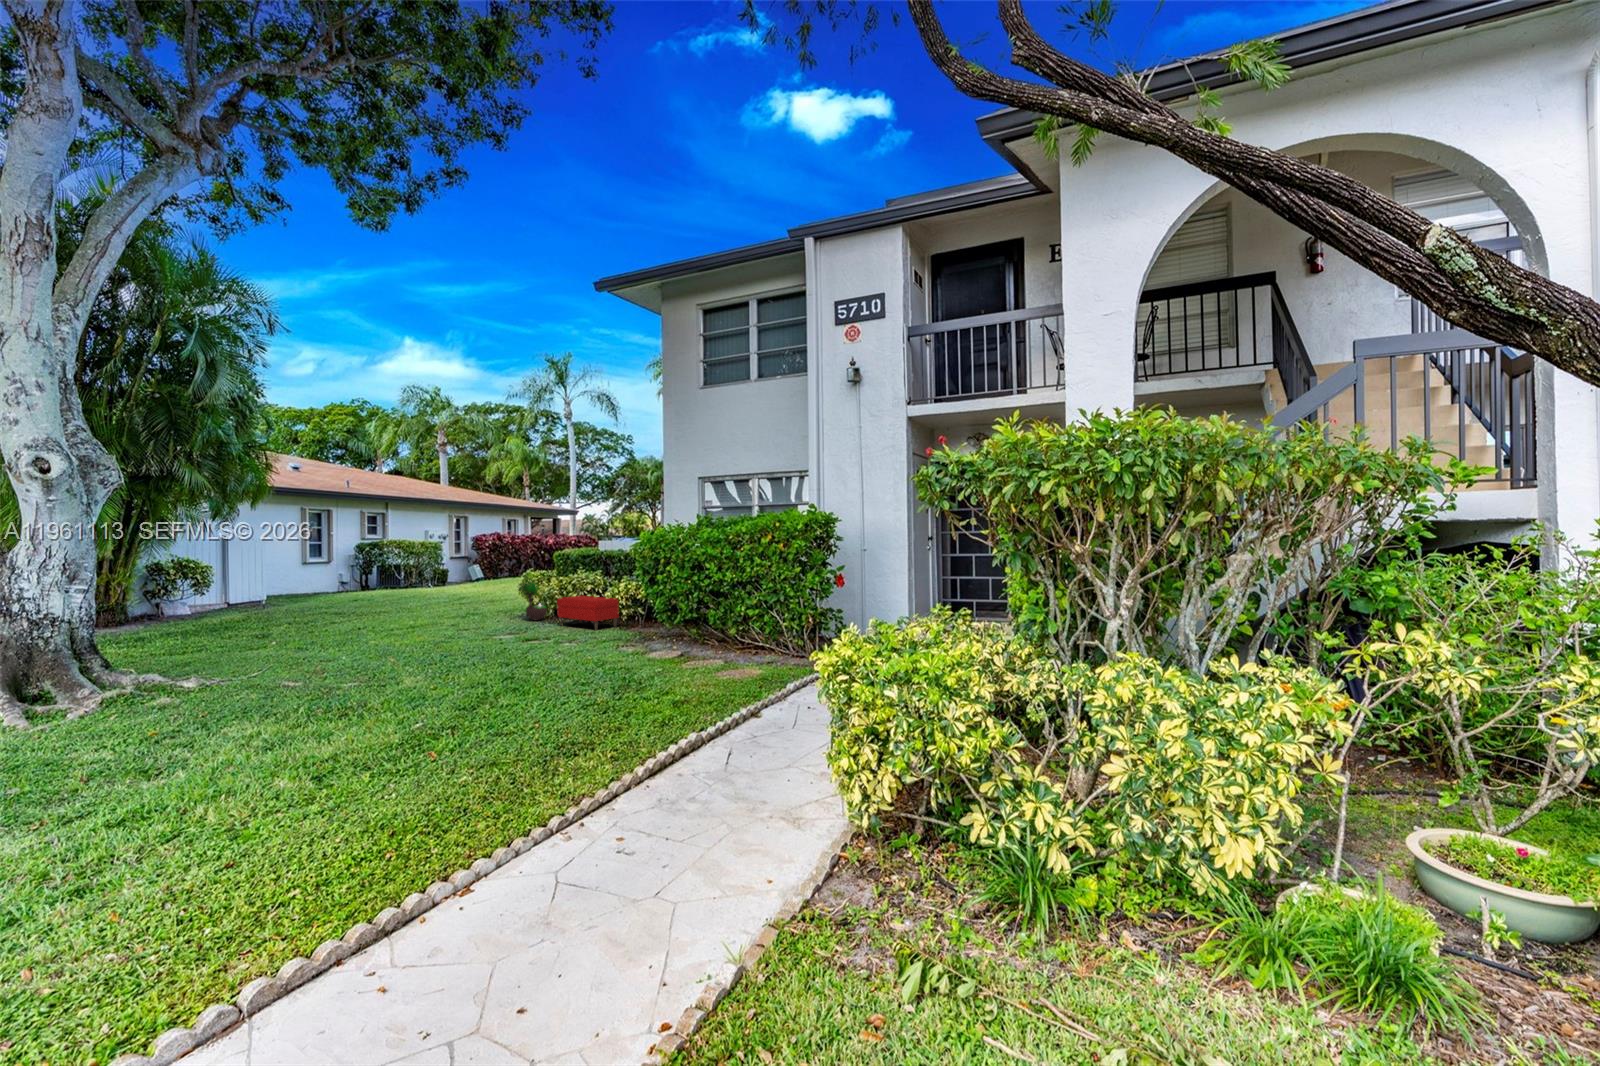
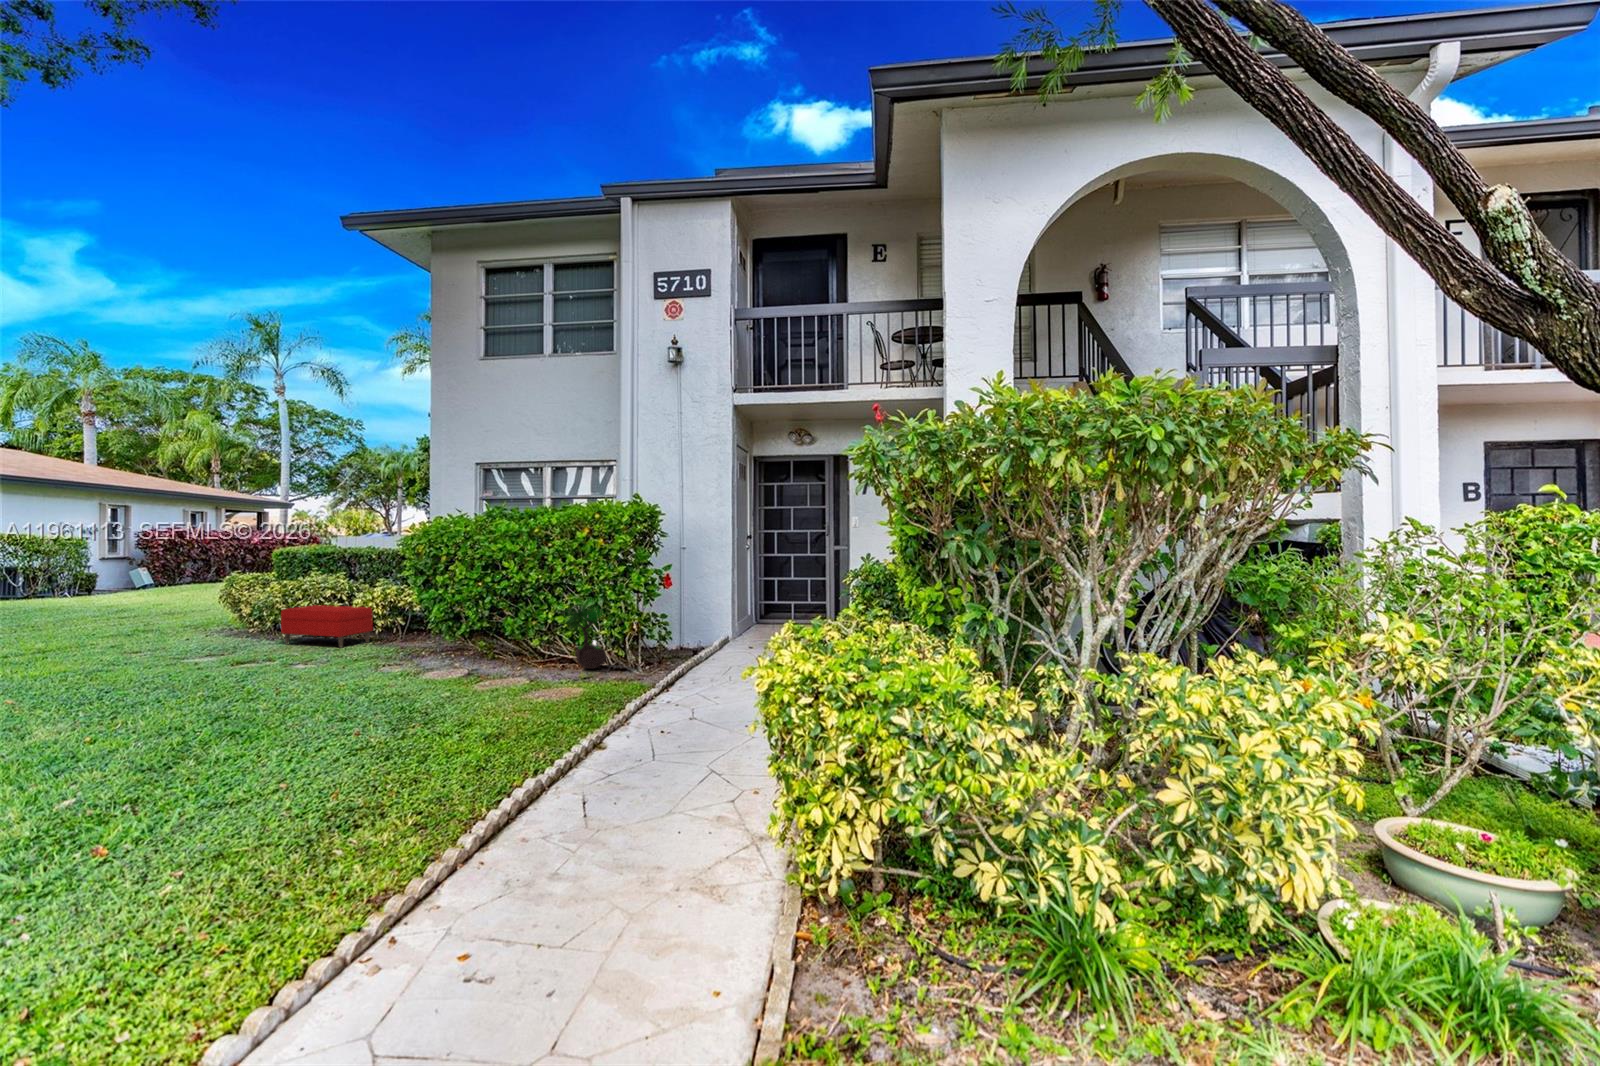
potted tree: present [519,580,547,620] -> present [563,605,606,669]

